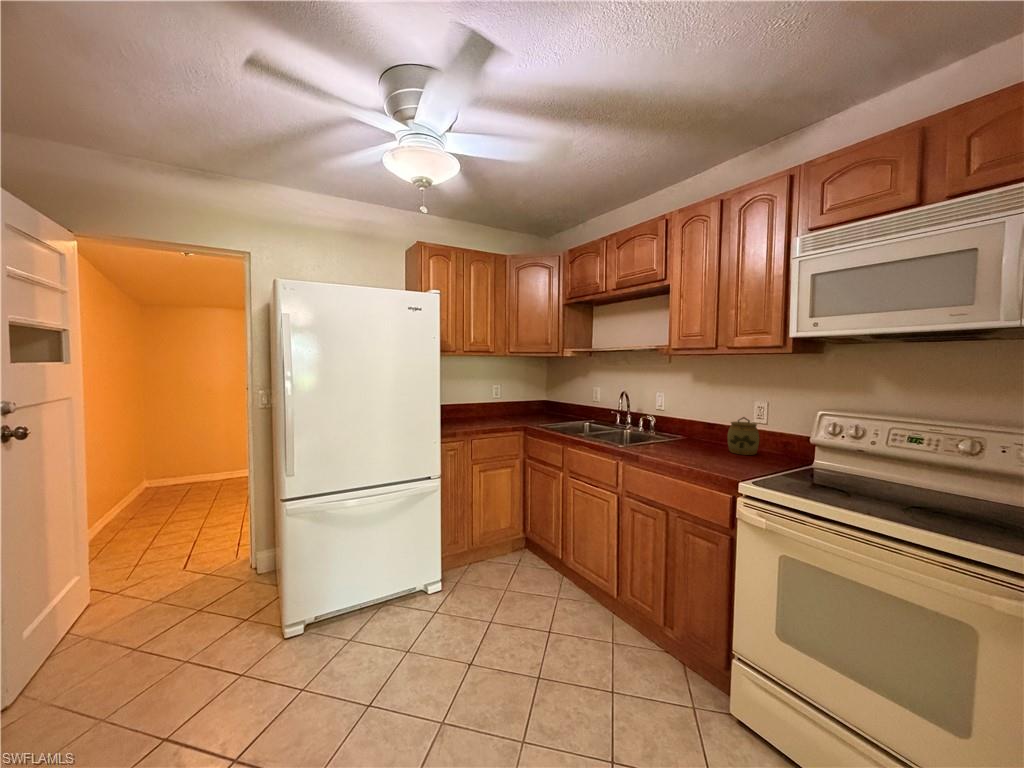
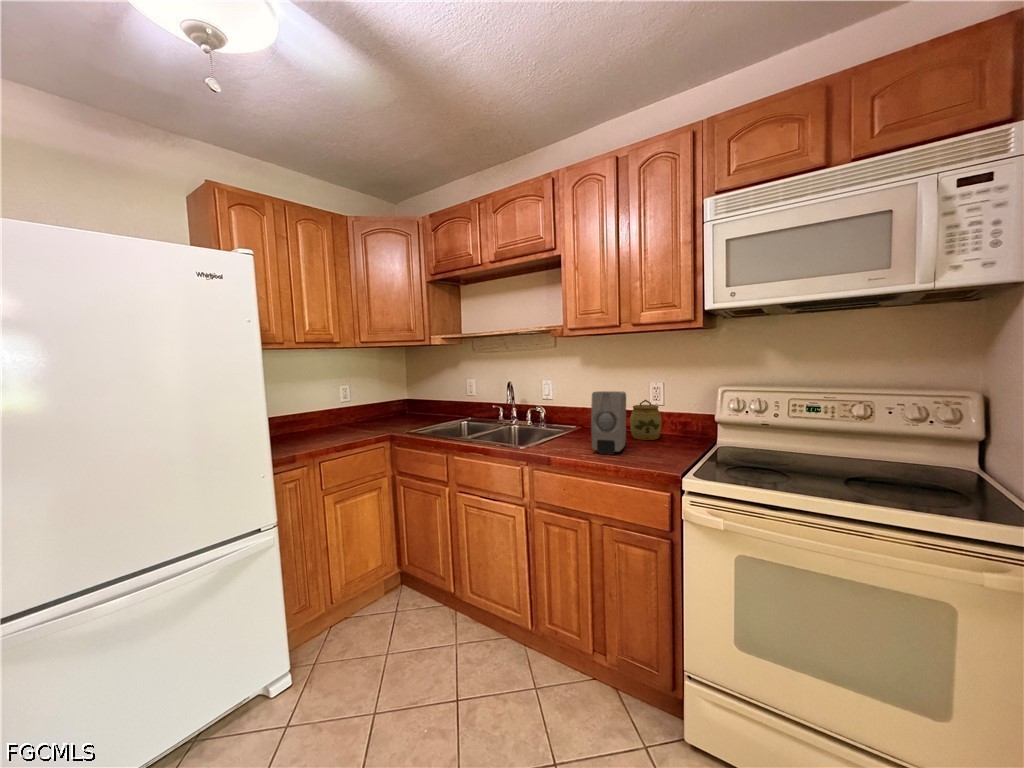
soap dispenser: none [676,404,717,460] -> present [591,391,626,455]

